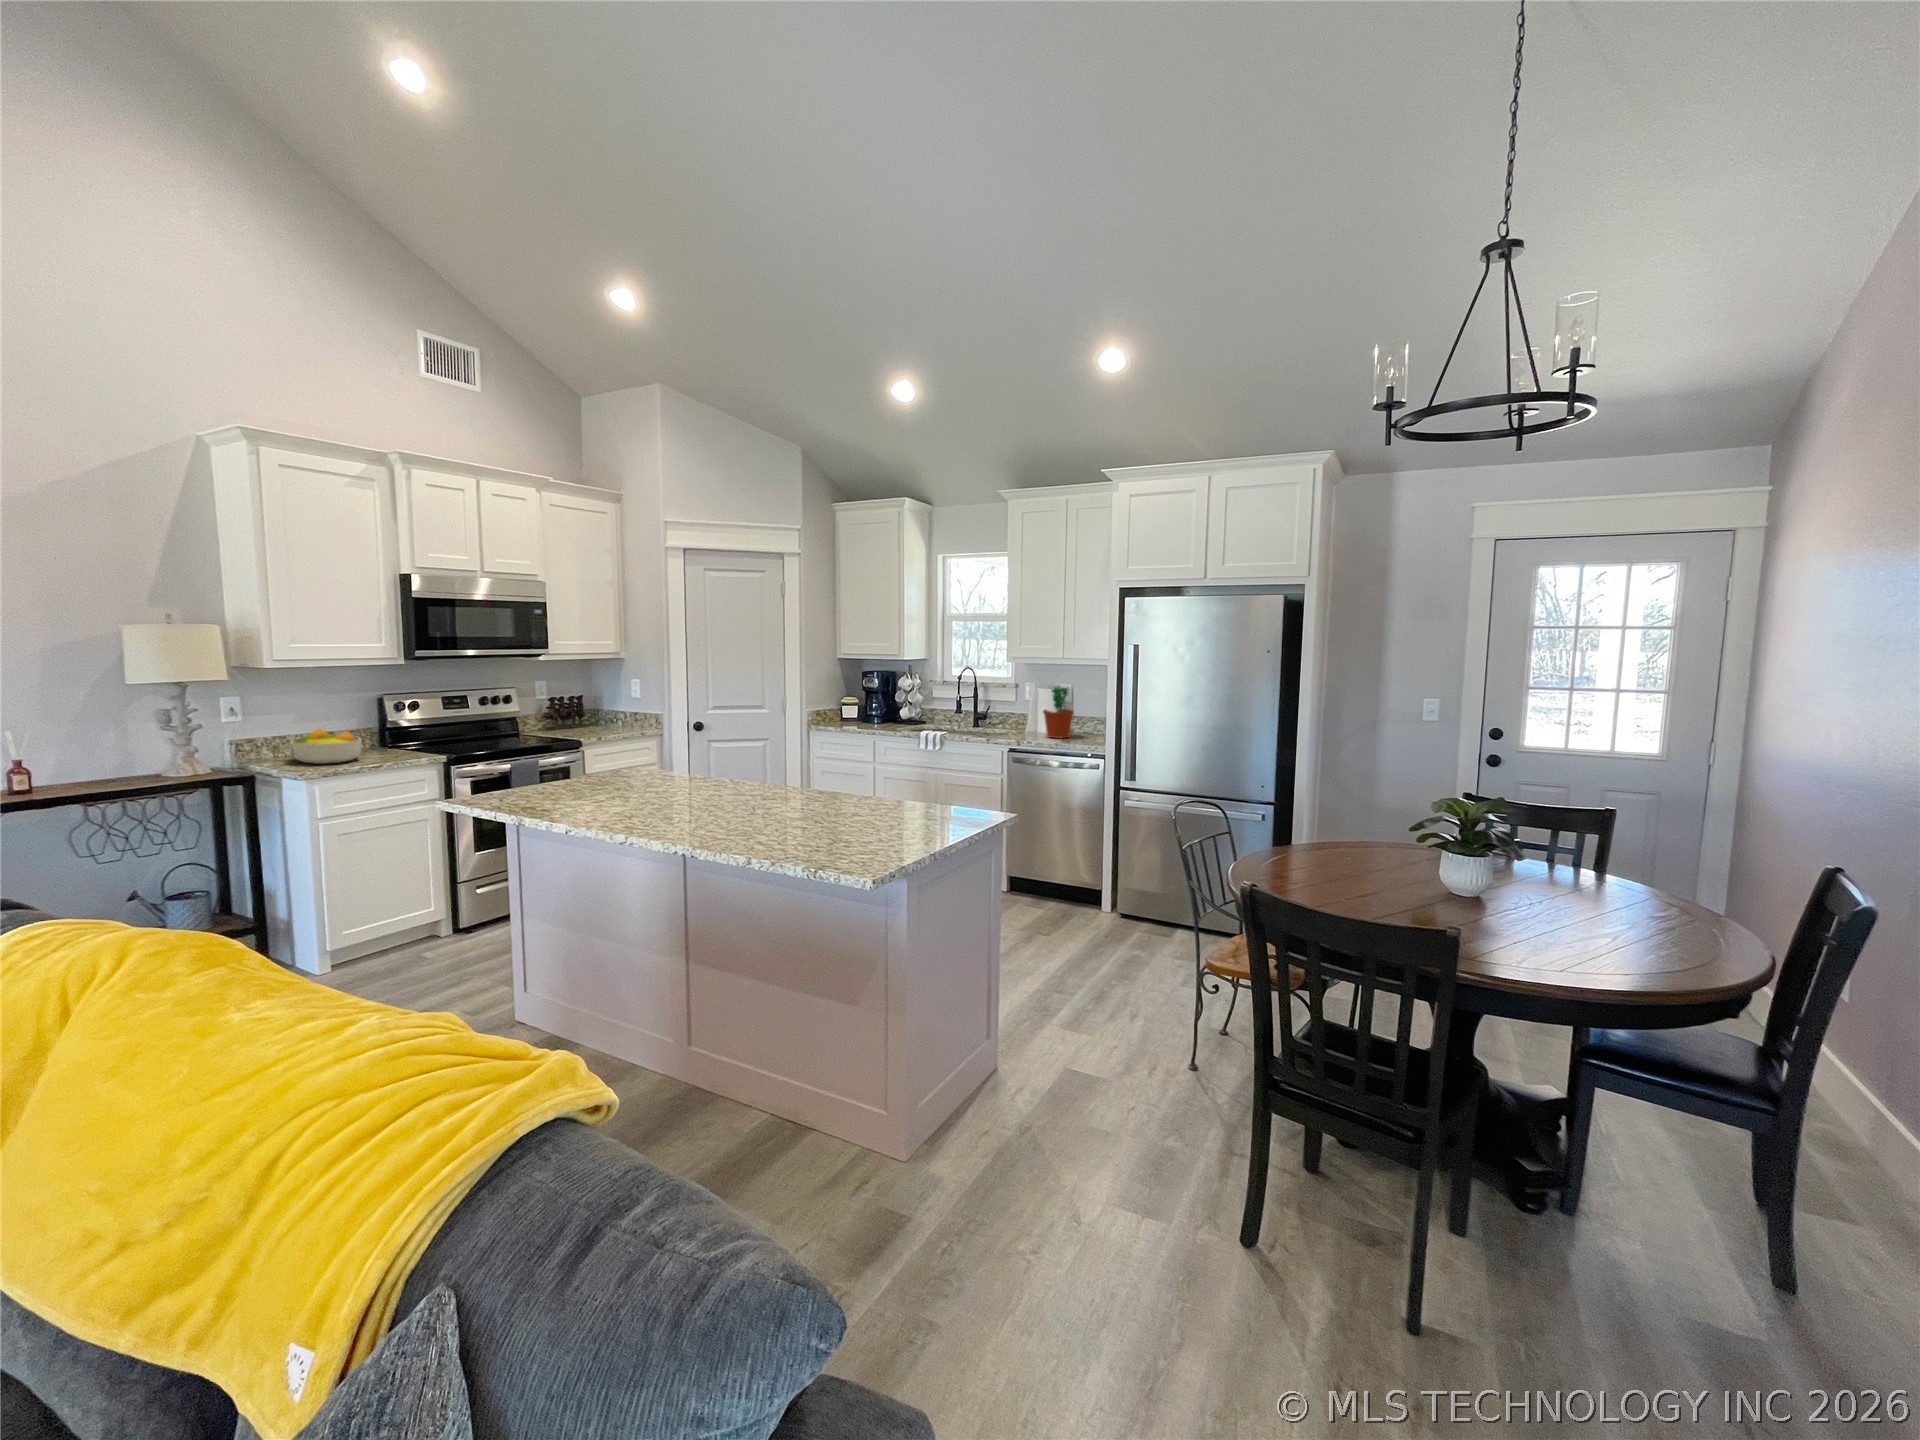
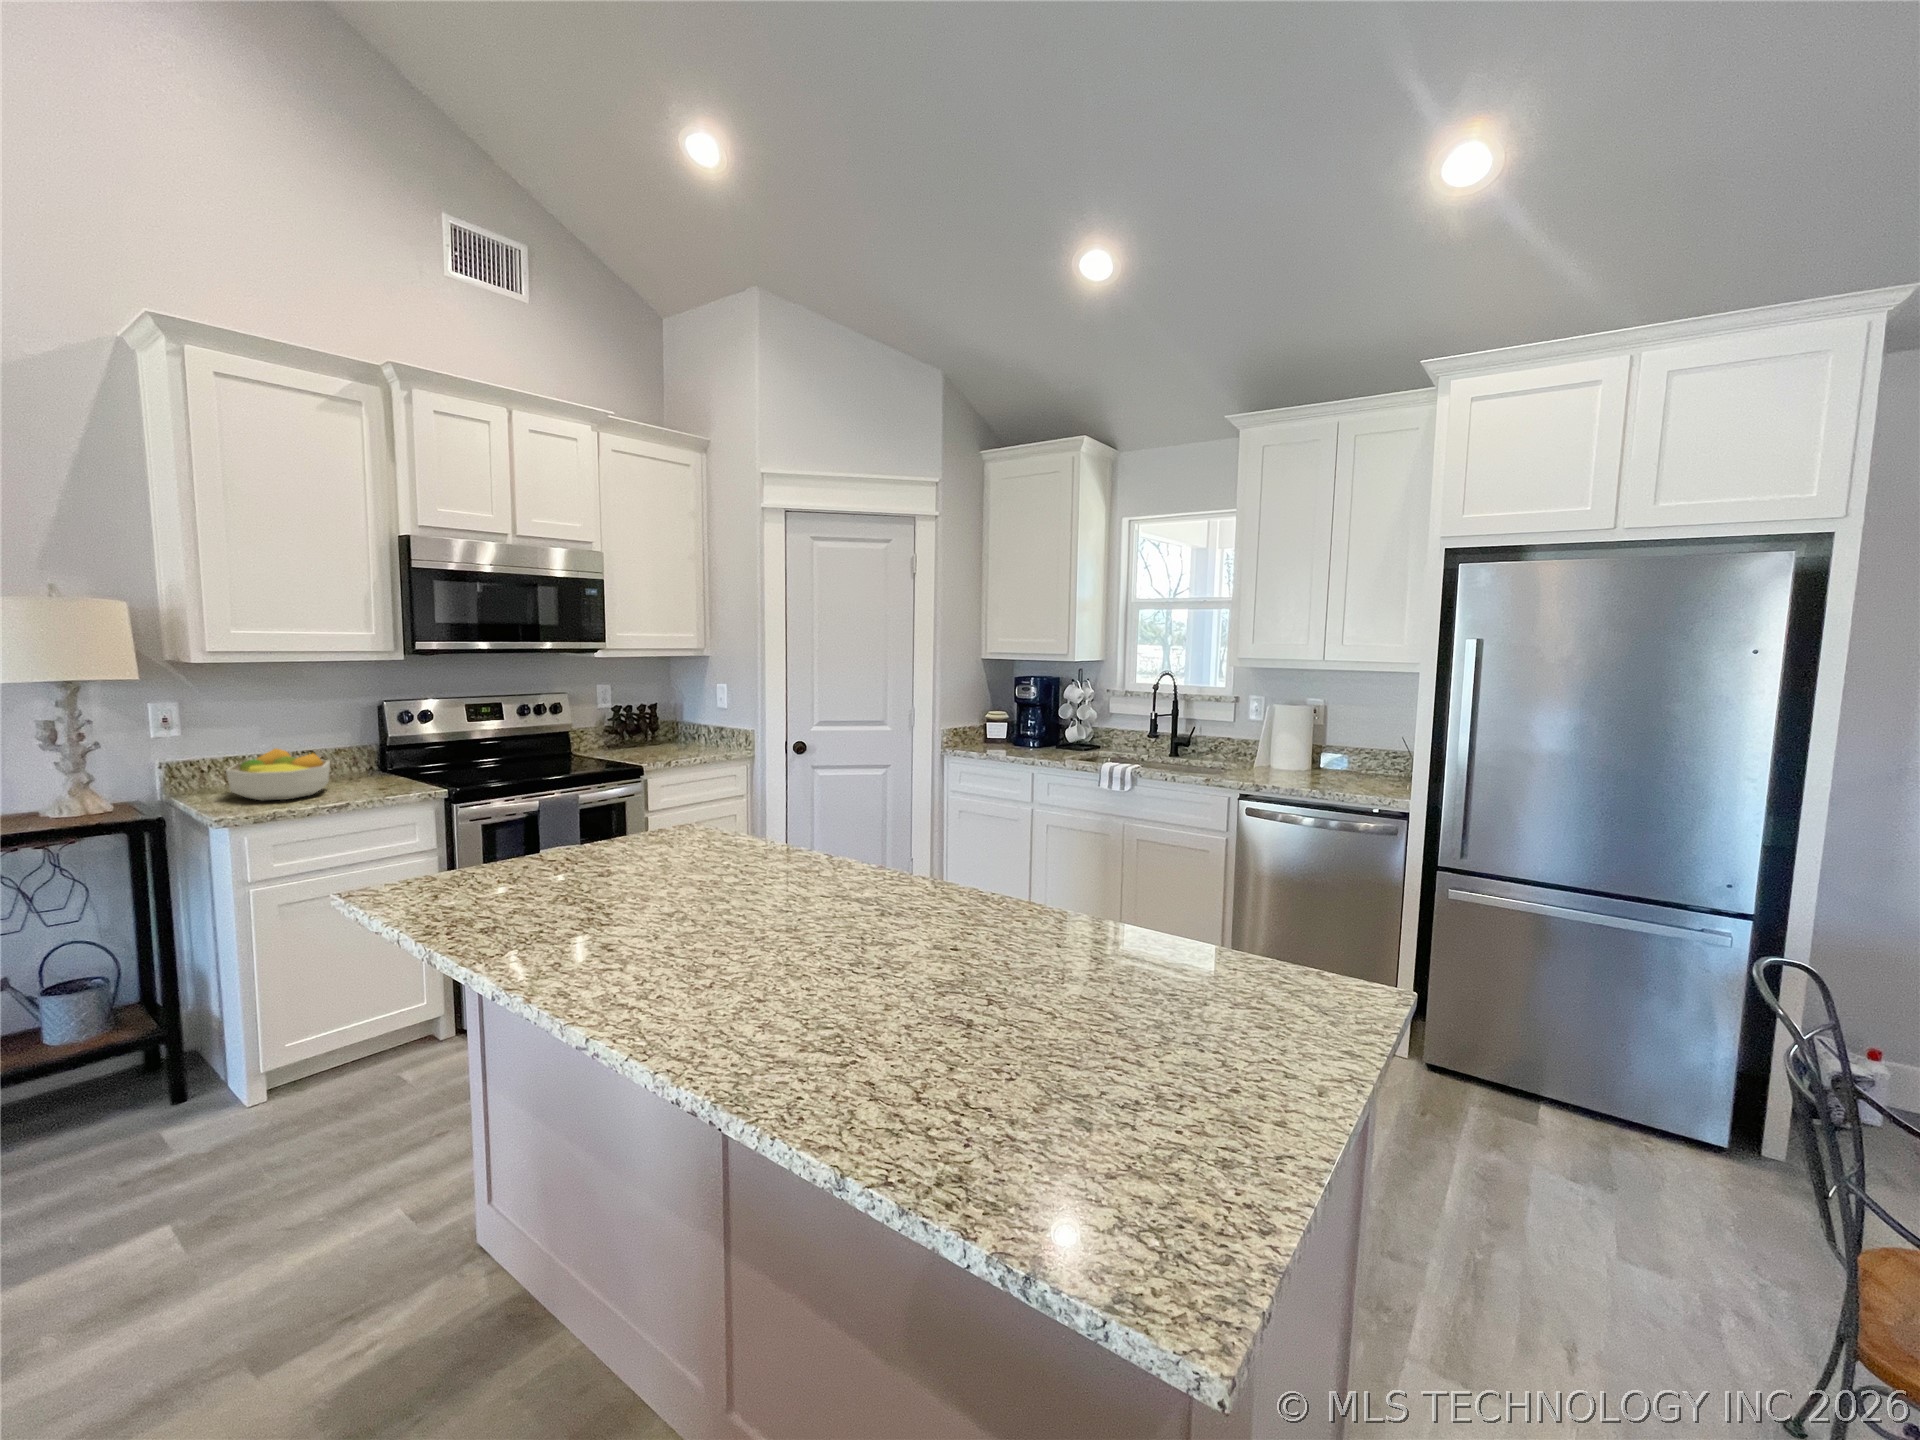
flower pot: present [1043,687,1074,738] -> none [1289,703,1339,781]

